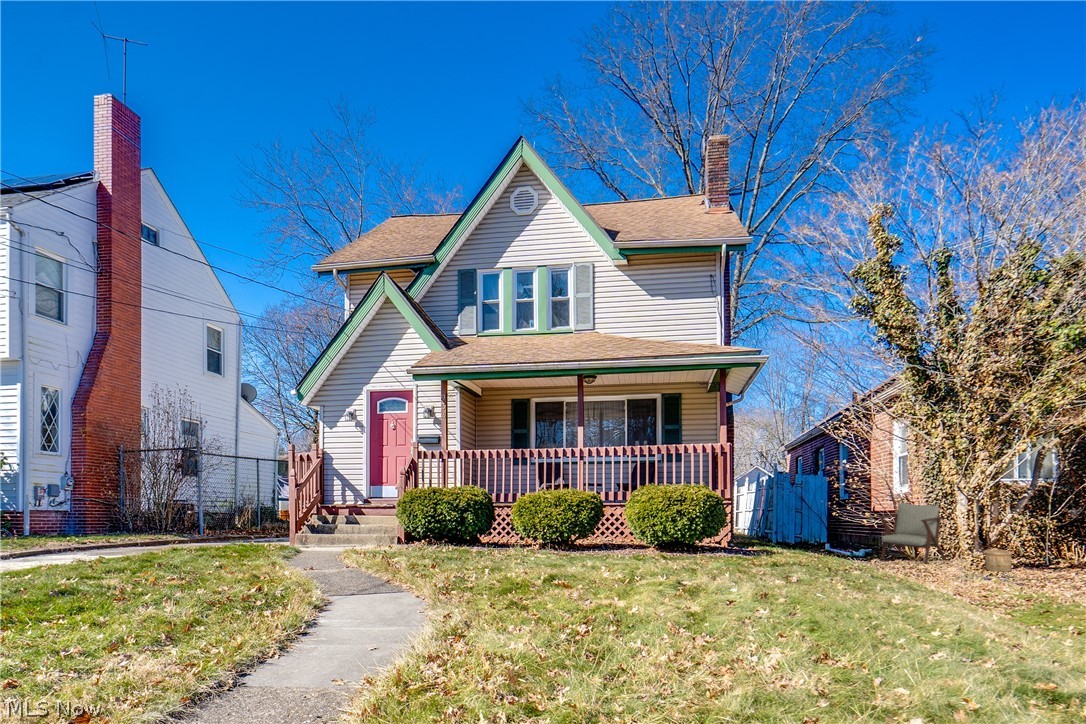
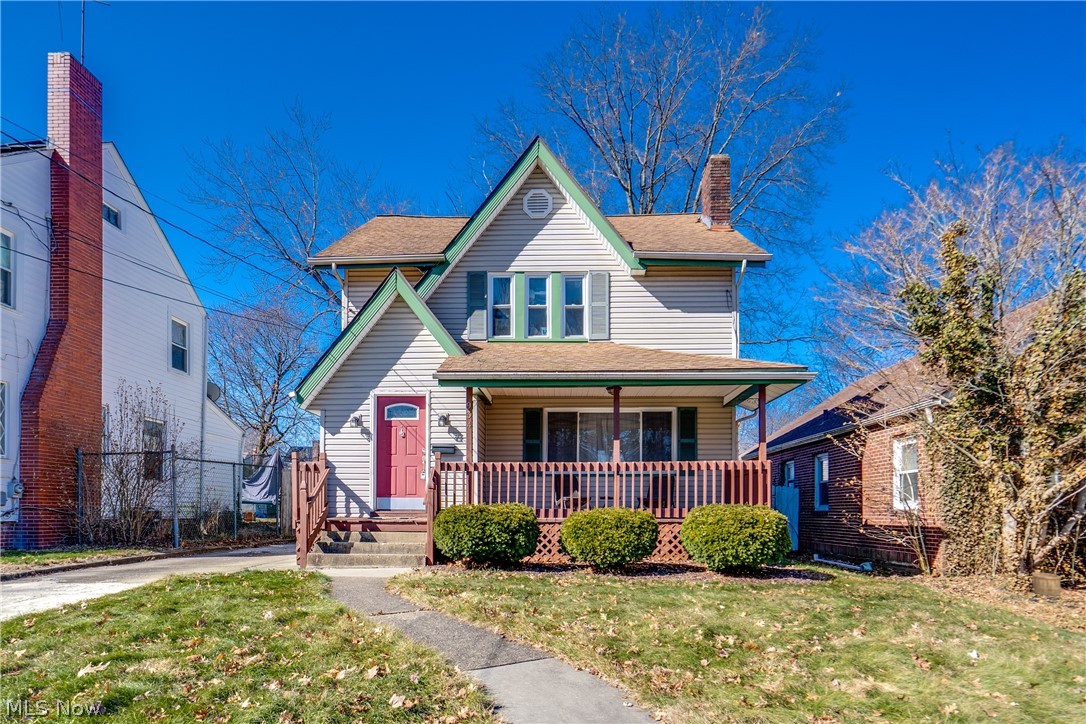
lounge chair: present [879,503,946,564] -> none [918,523,981,587]

